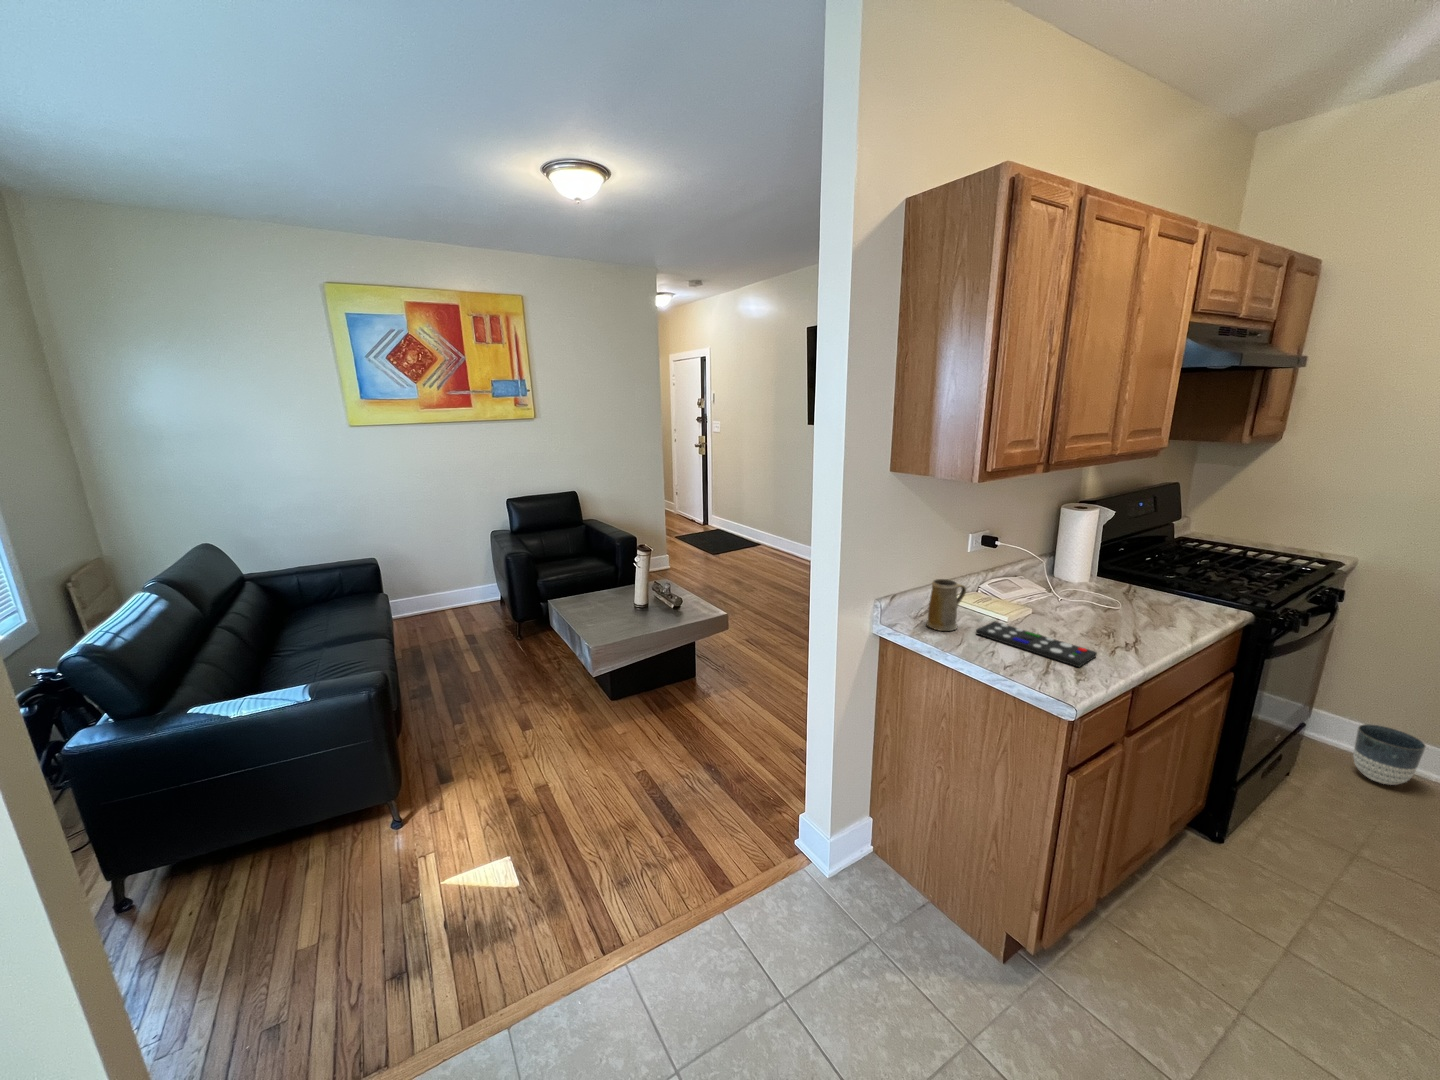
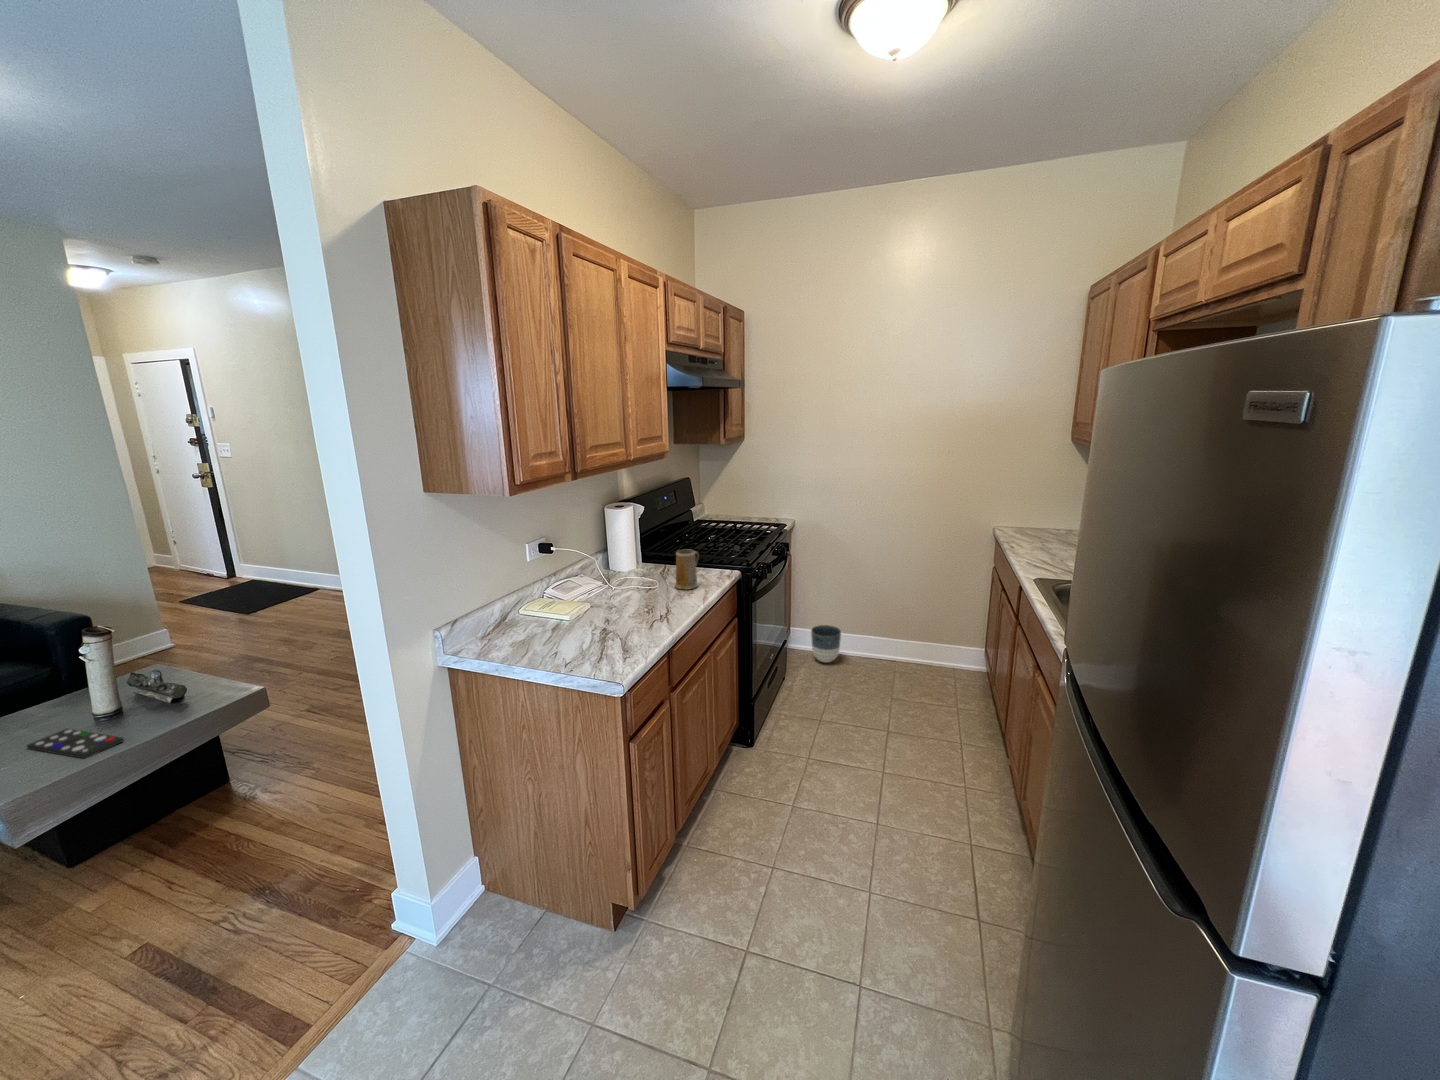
mug: present [926,579,966,631] -> present [675,550,699,590]
remote control: present [976,621,1097,667] -> present [27,728,124,758]

